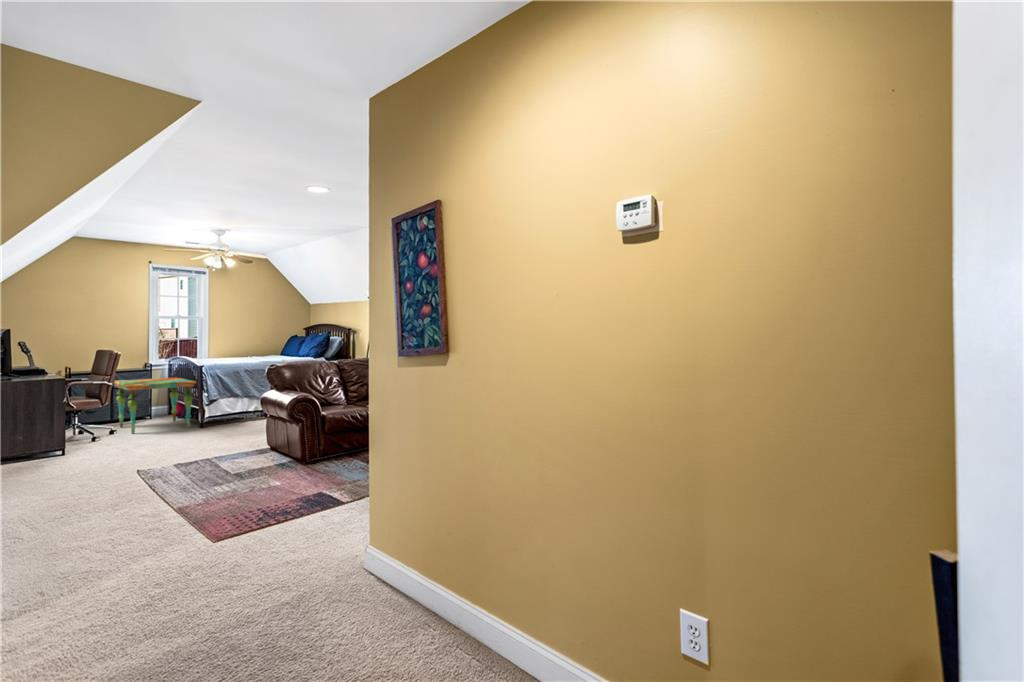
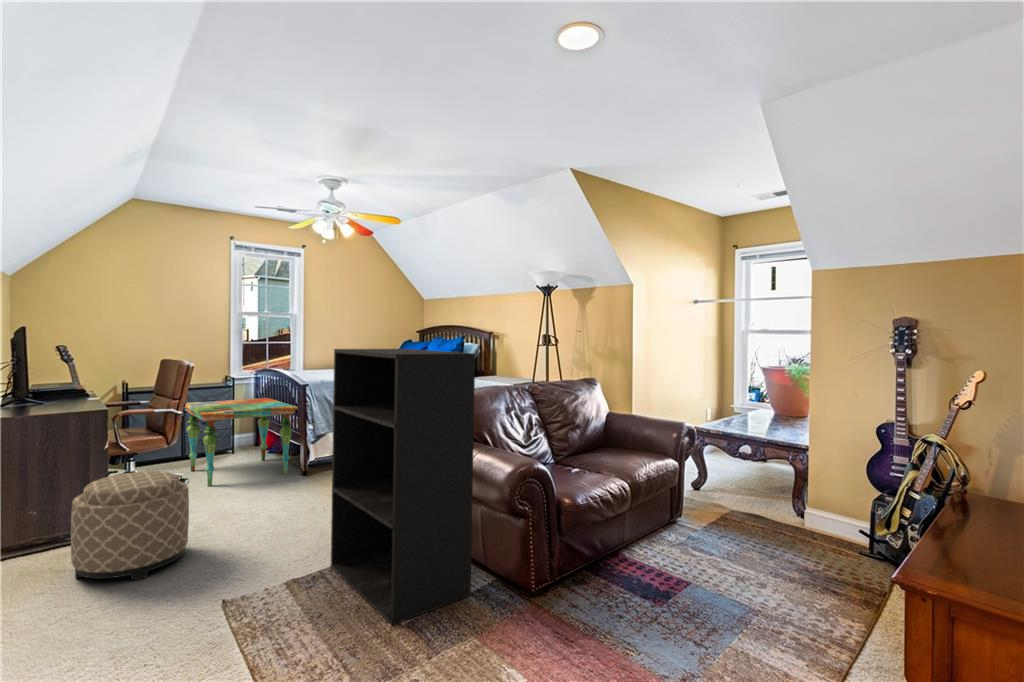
bookshelf: none [201,340,273,476] -> present [331,349,475,624]
ottoman: none [47,413,117,469] -> present [71,471,189,580]

